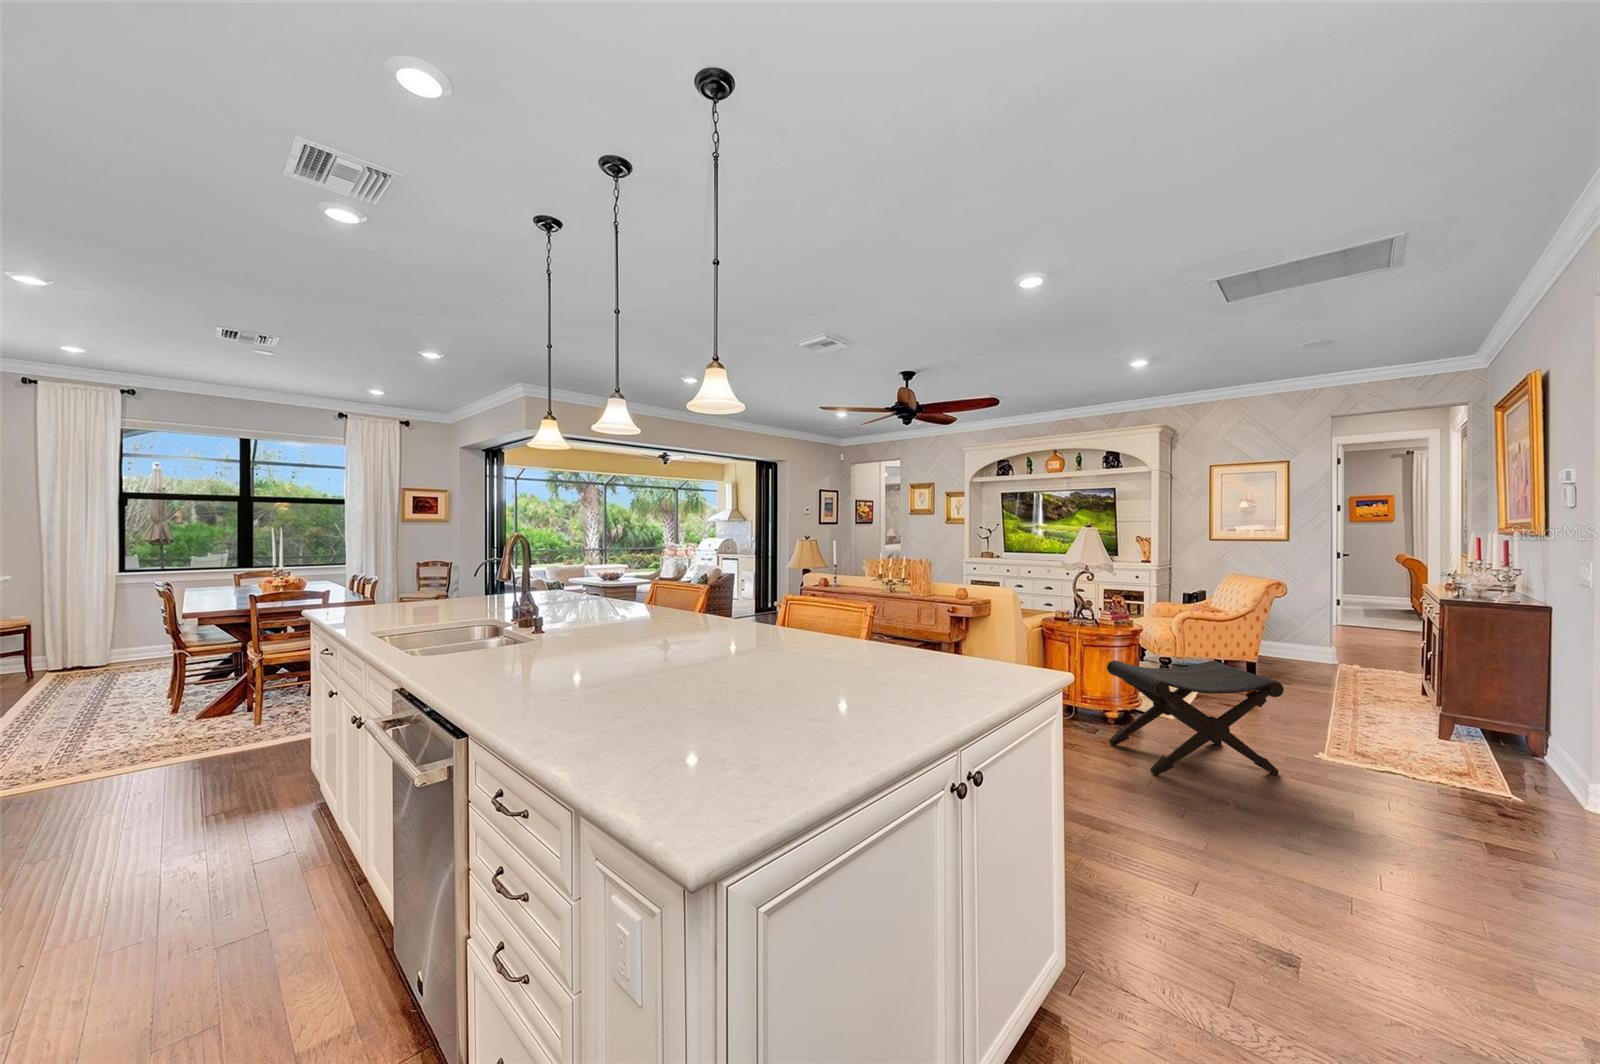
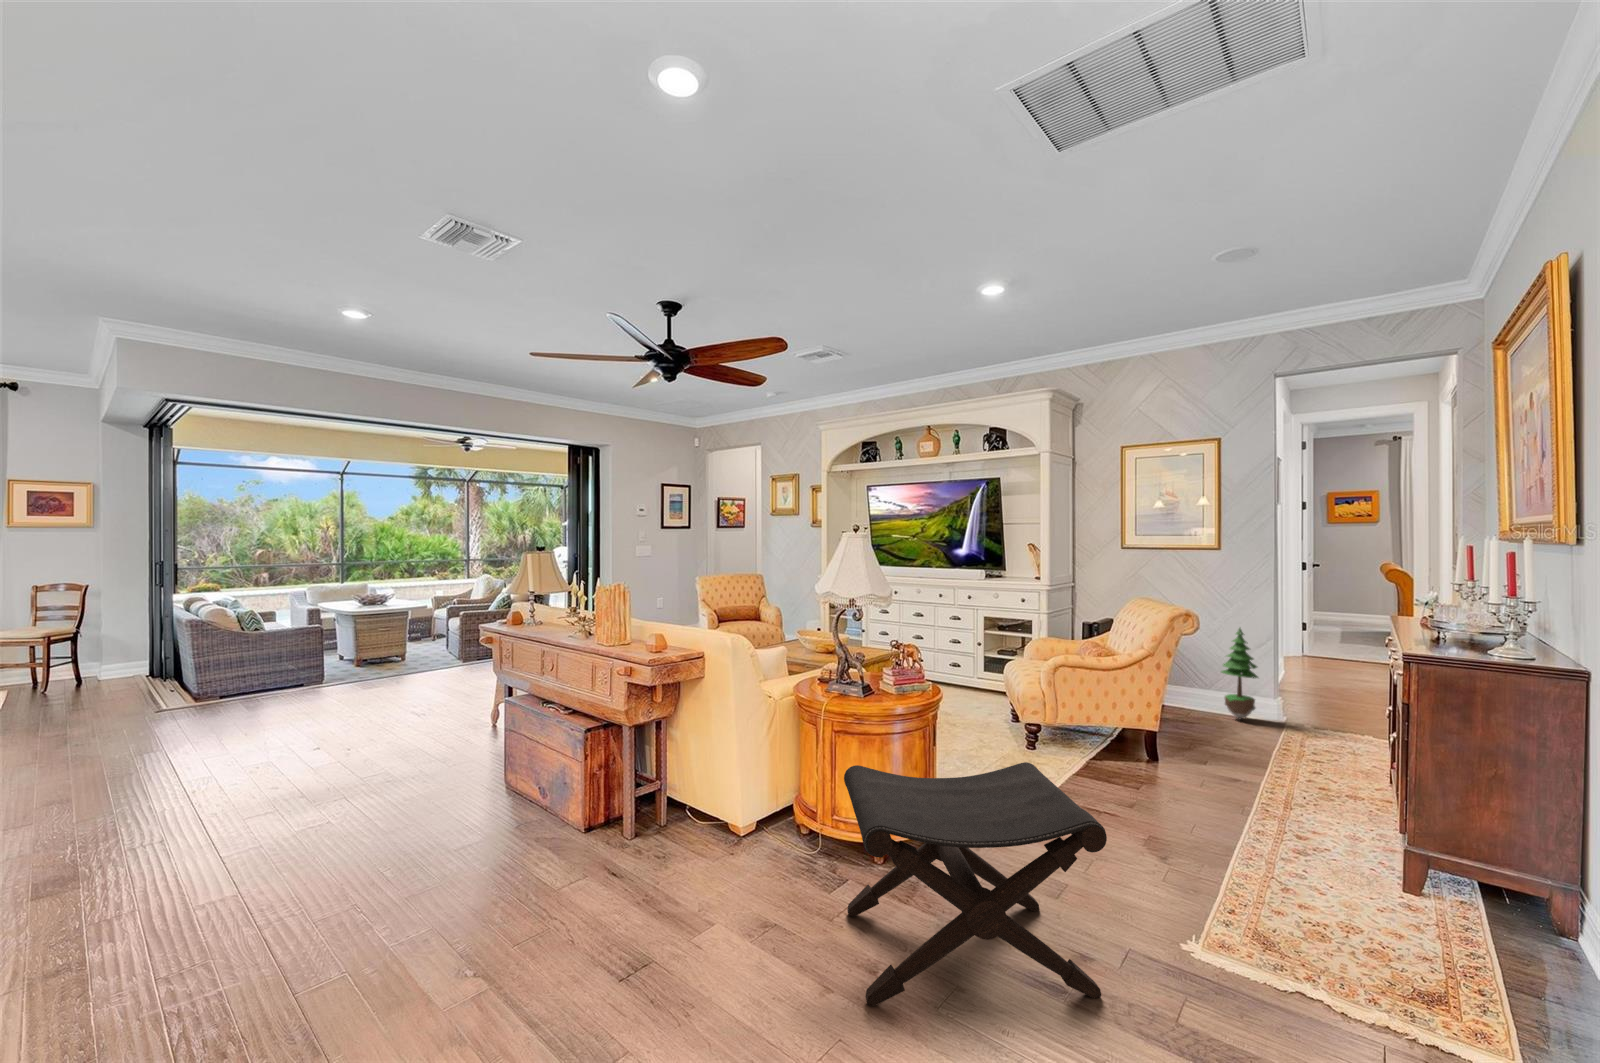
potted tree: none [1287,595,1317,661] -> present [1221,628,1258,719]

